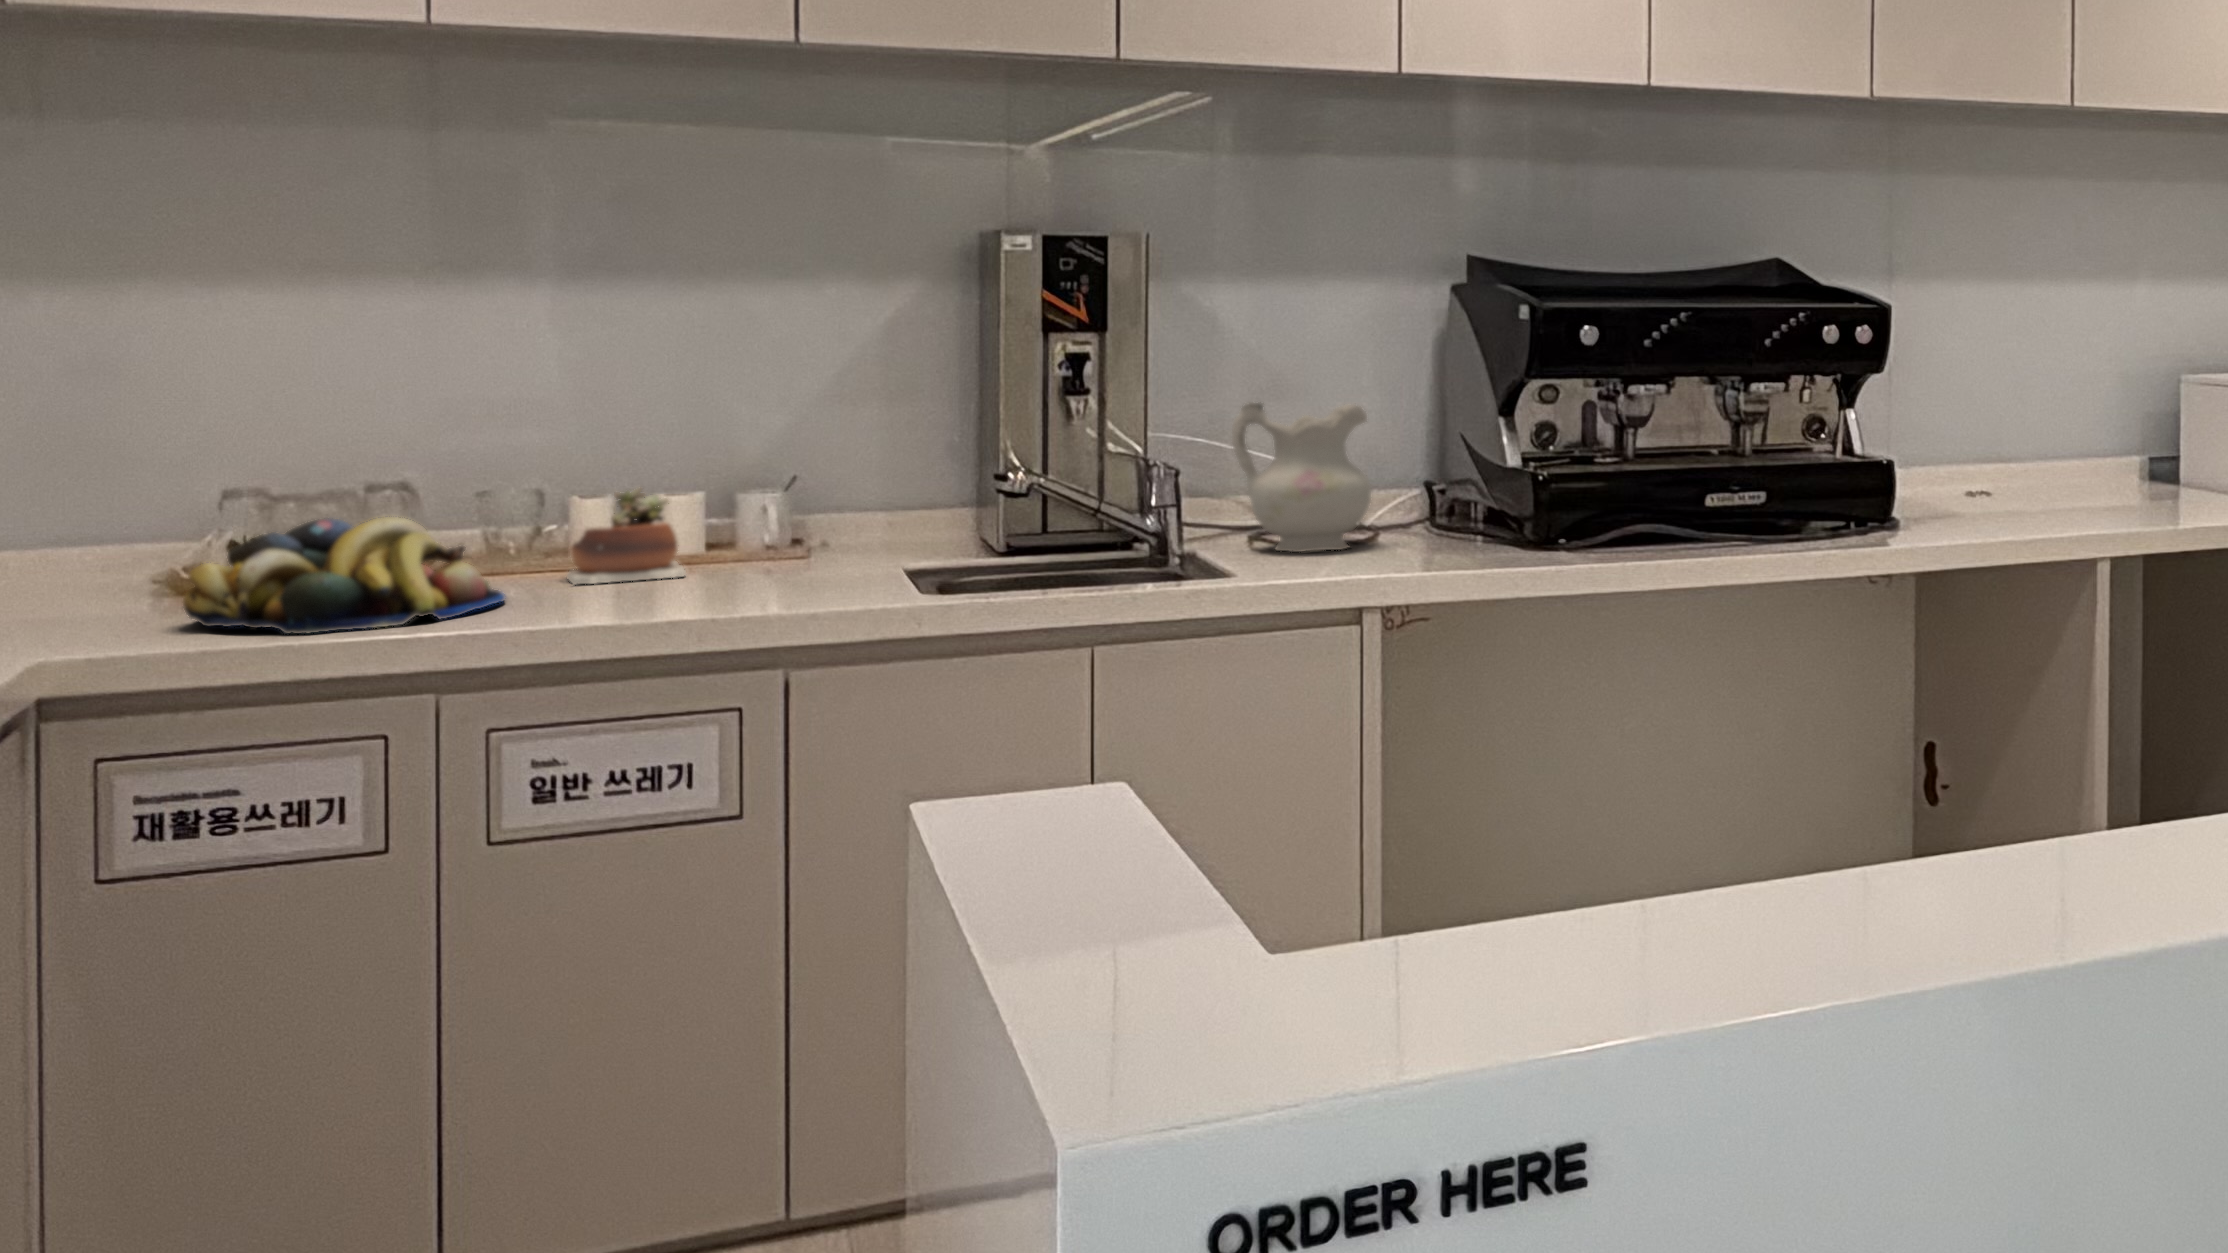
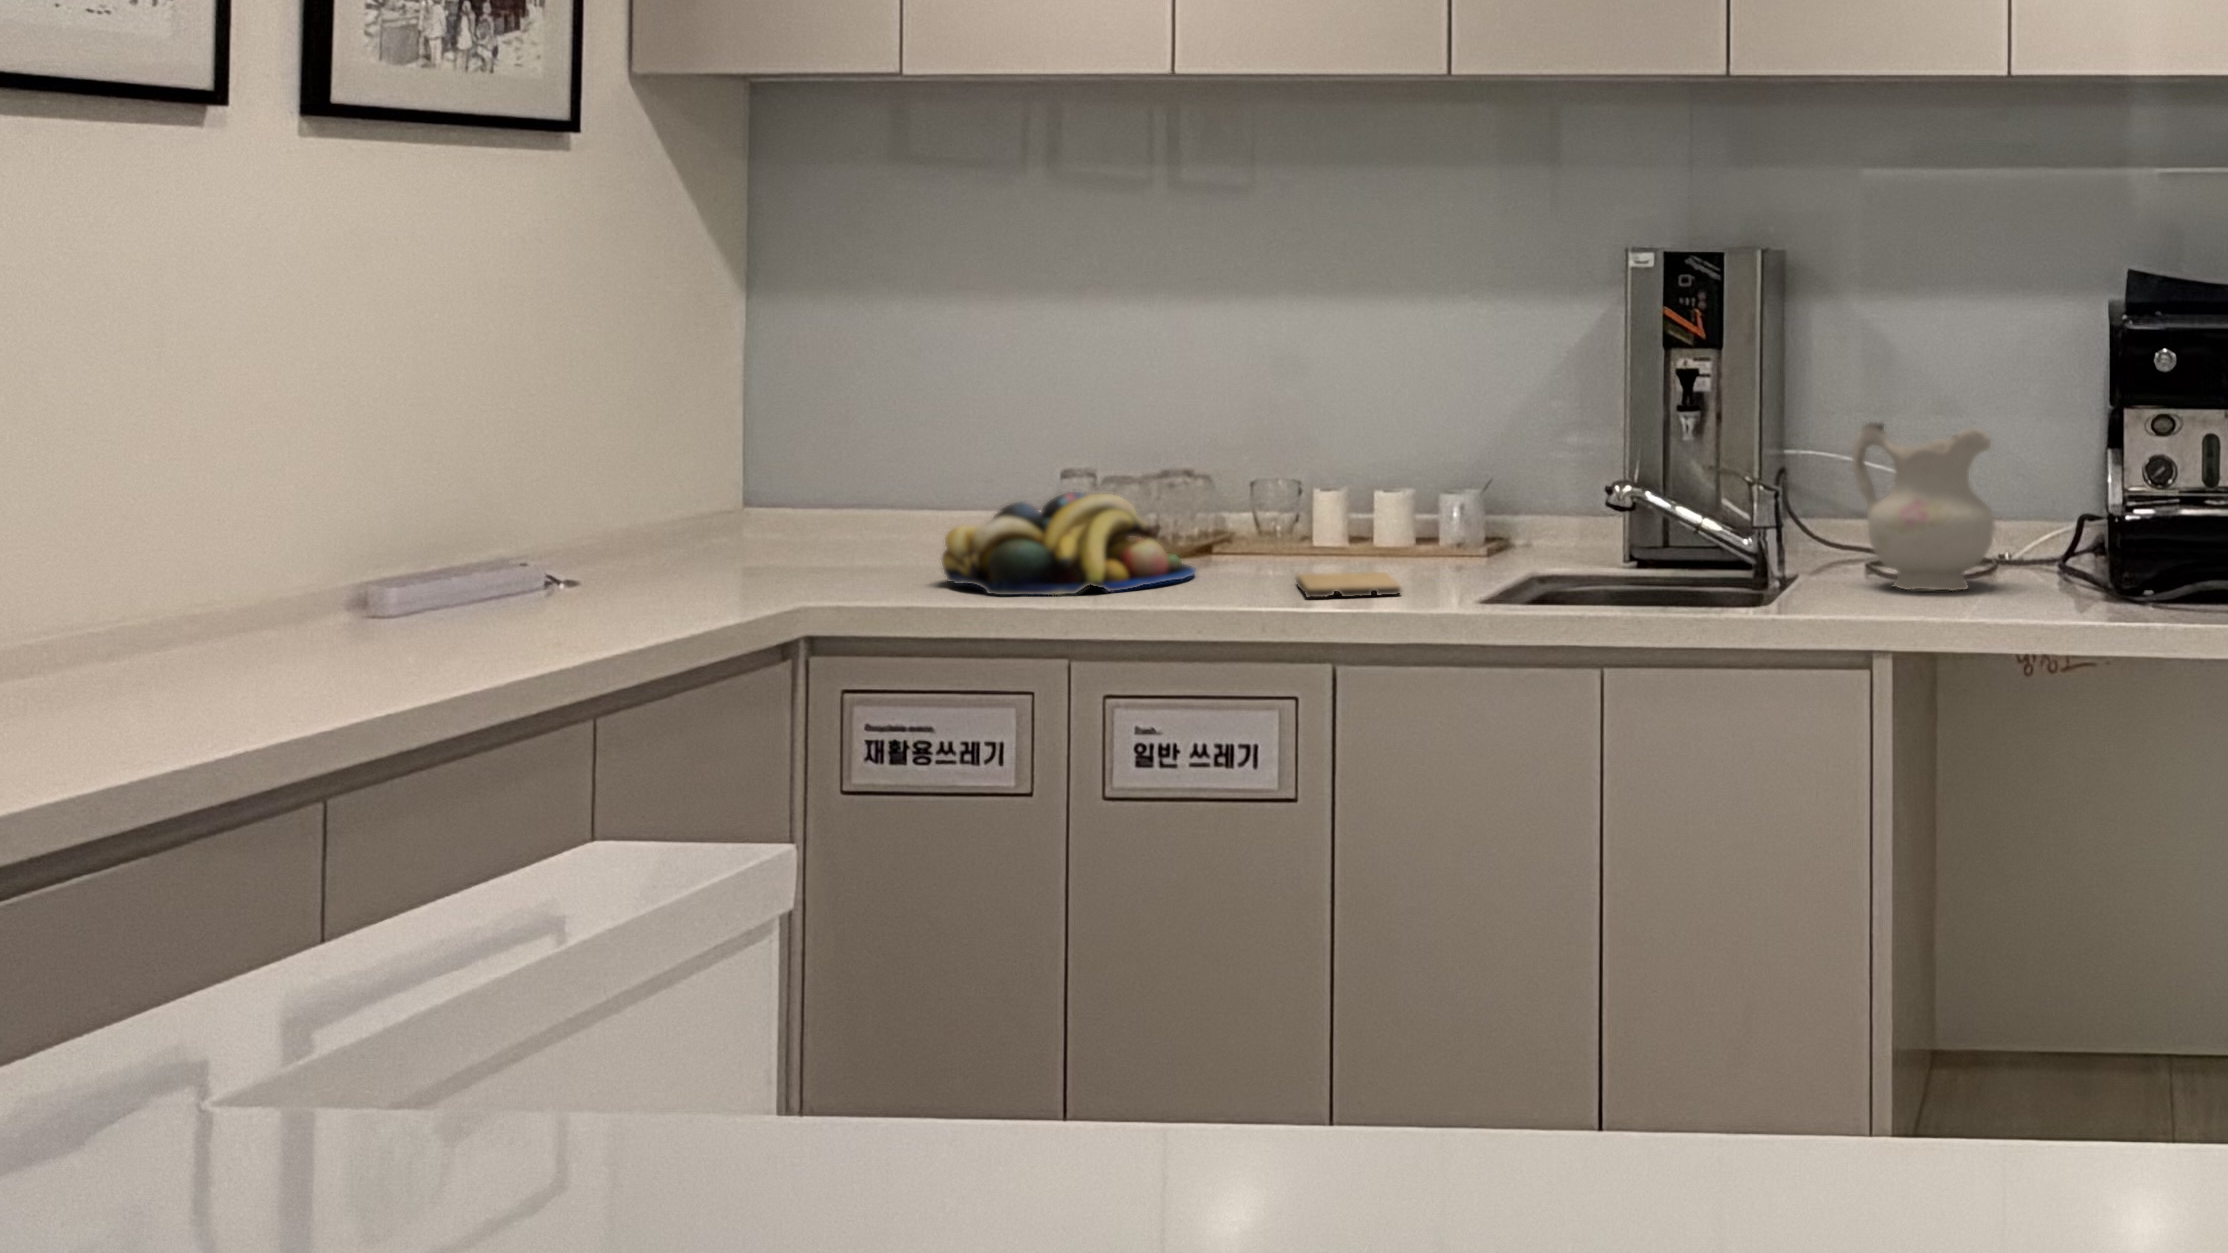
succulent plant: present [567,488,685,584] -> none [1269,479,1381,569]
cutting board: none [645,577,797,606] -> present [1297,572,1401,598]

